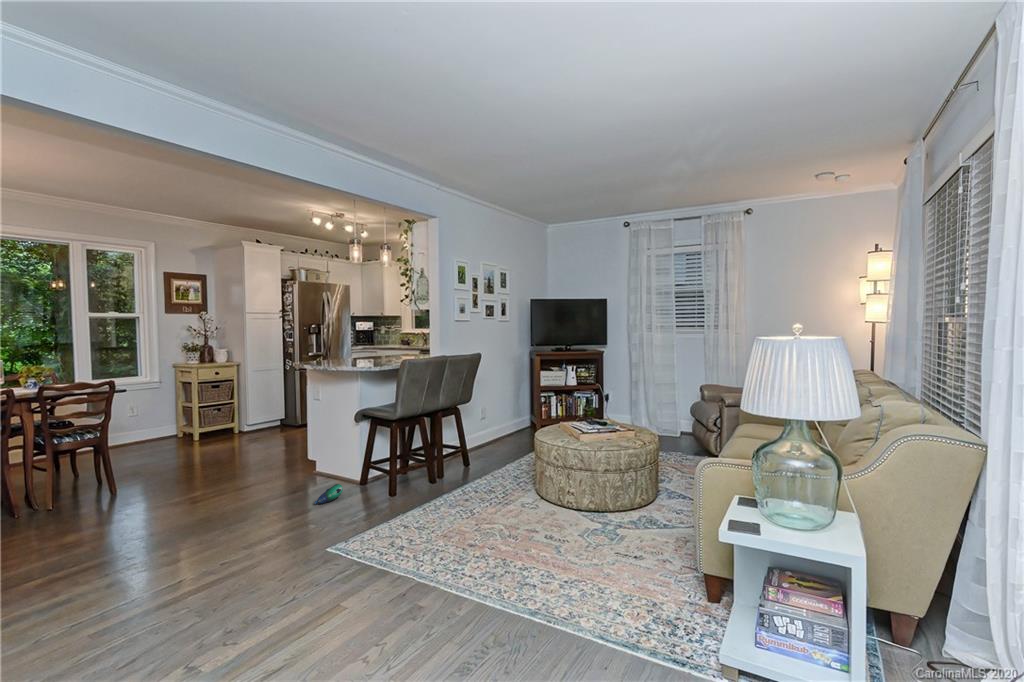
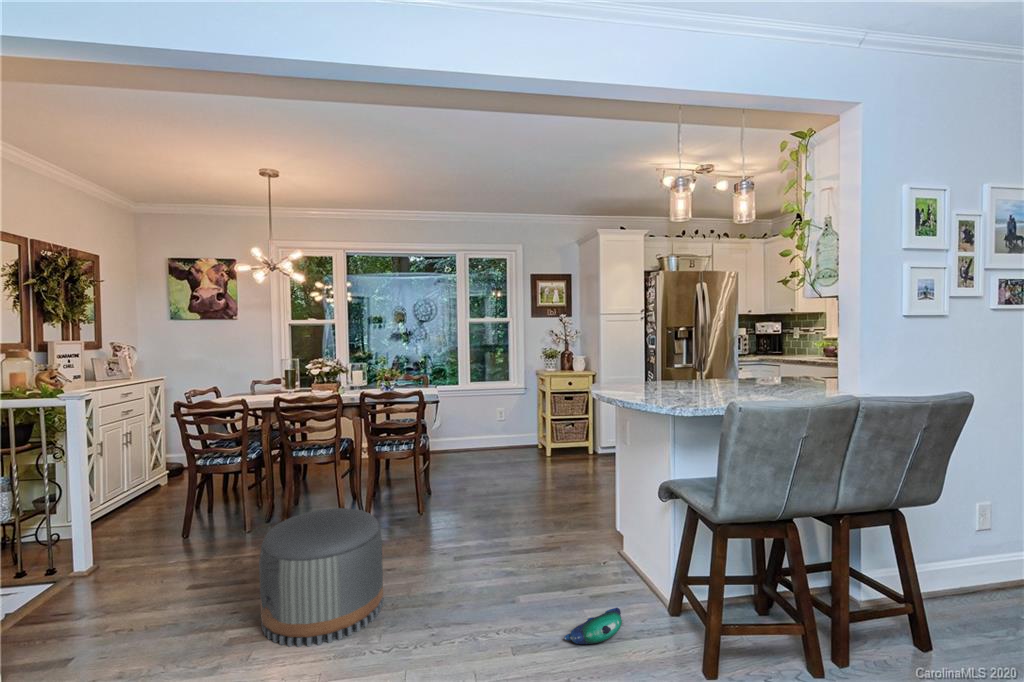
pouf: none [58,468,172,566] -> present [259,508,383,647]

